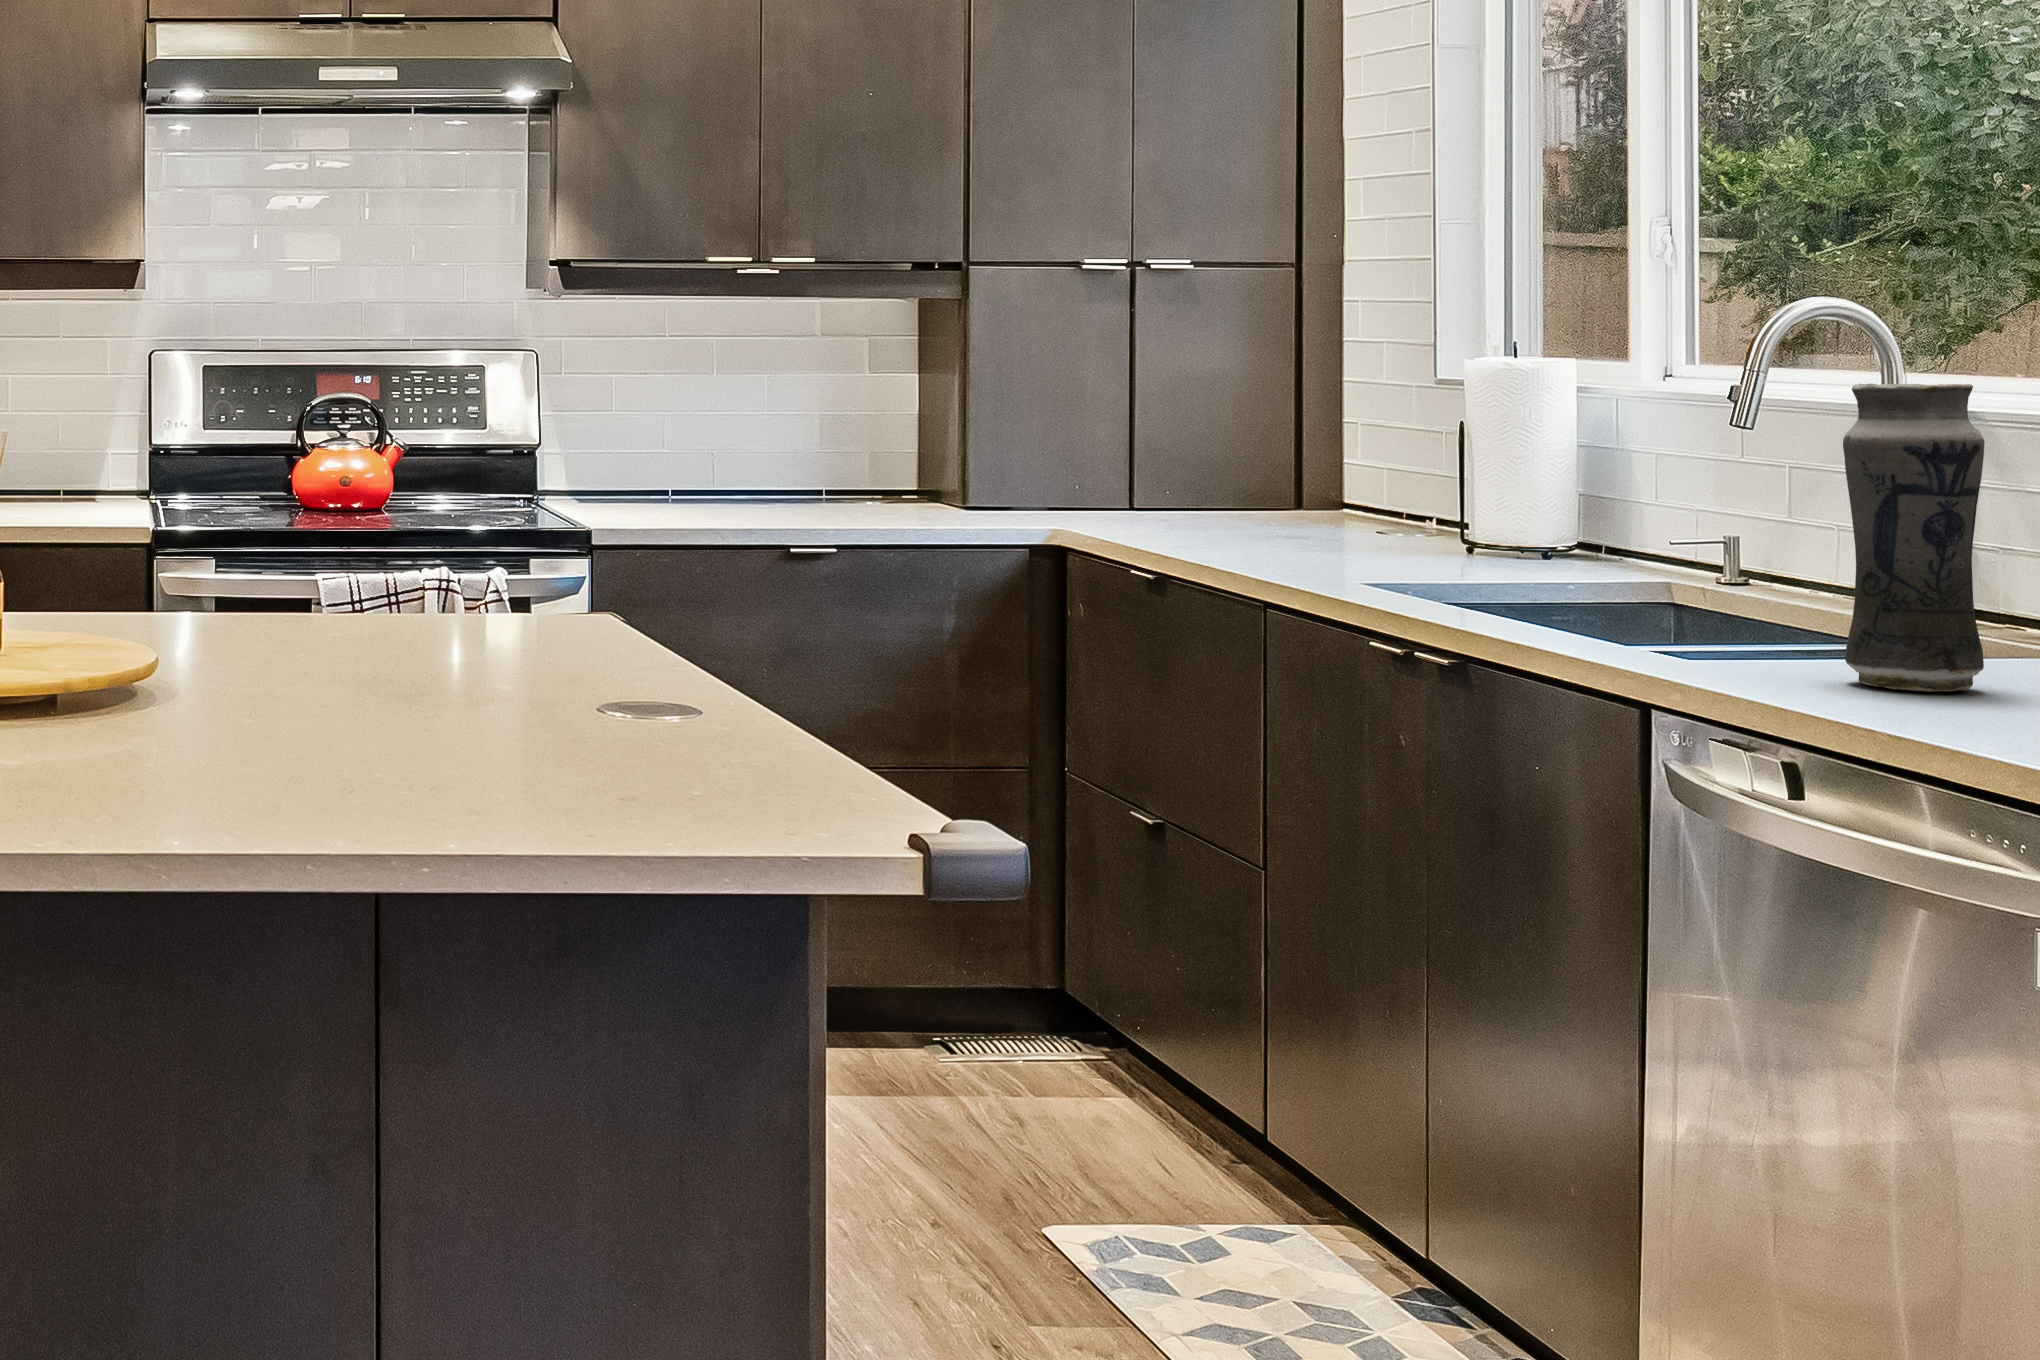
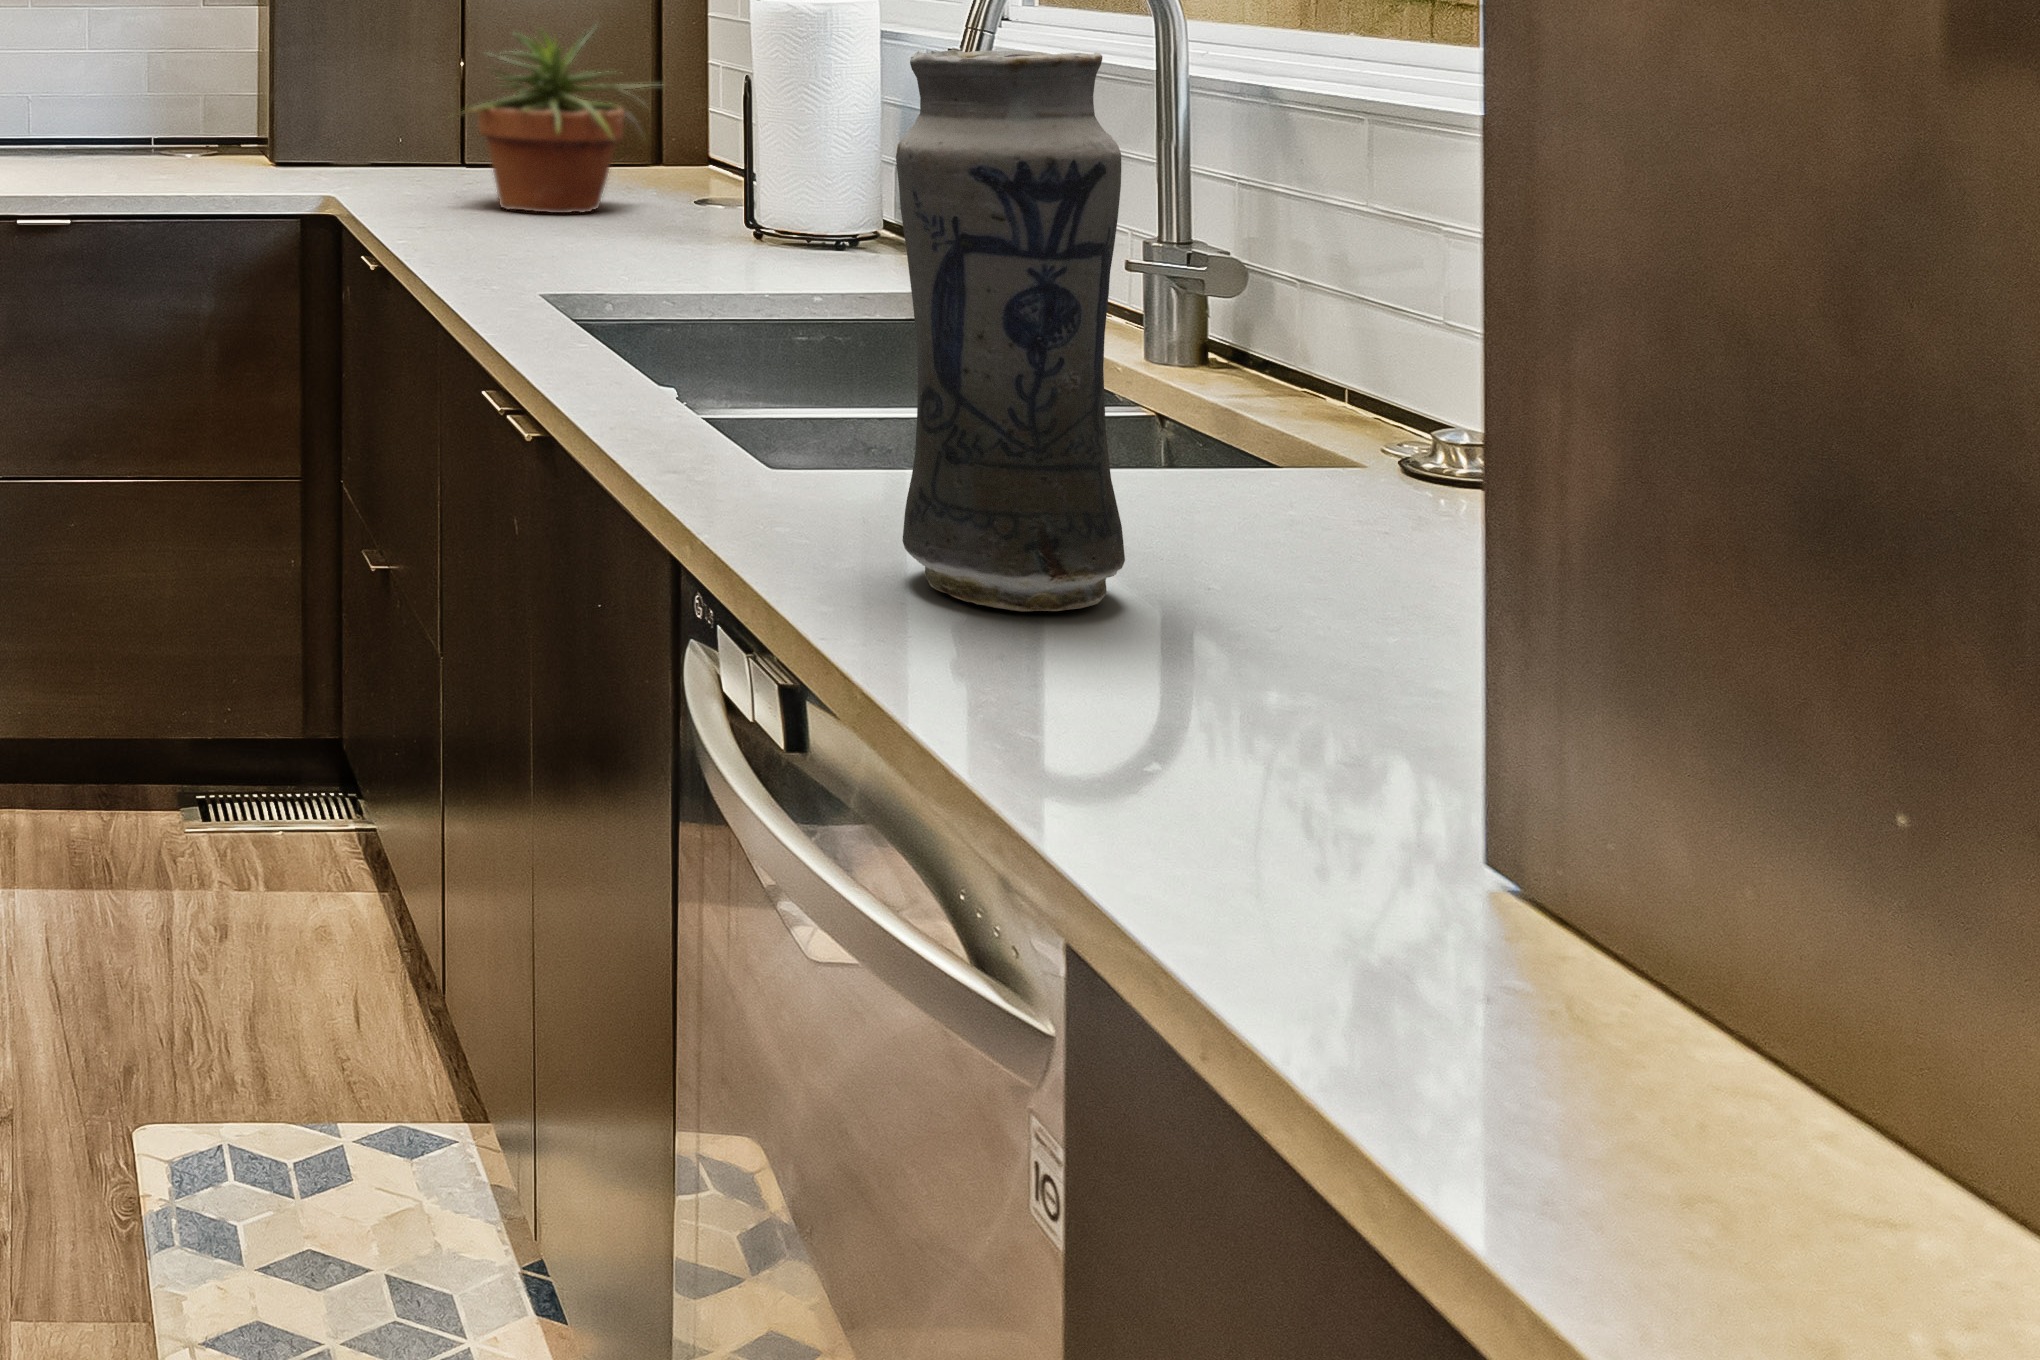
potted plant: none [1171,384,1351,540] -> present [449,29,644,213]

